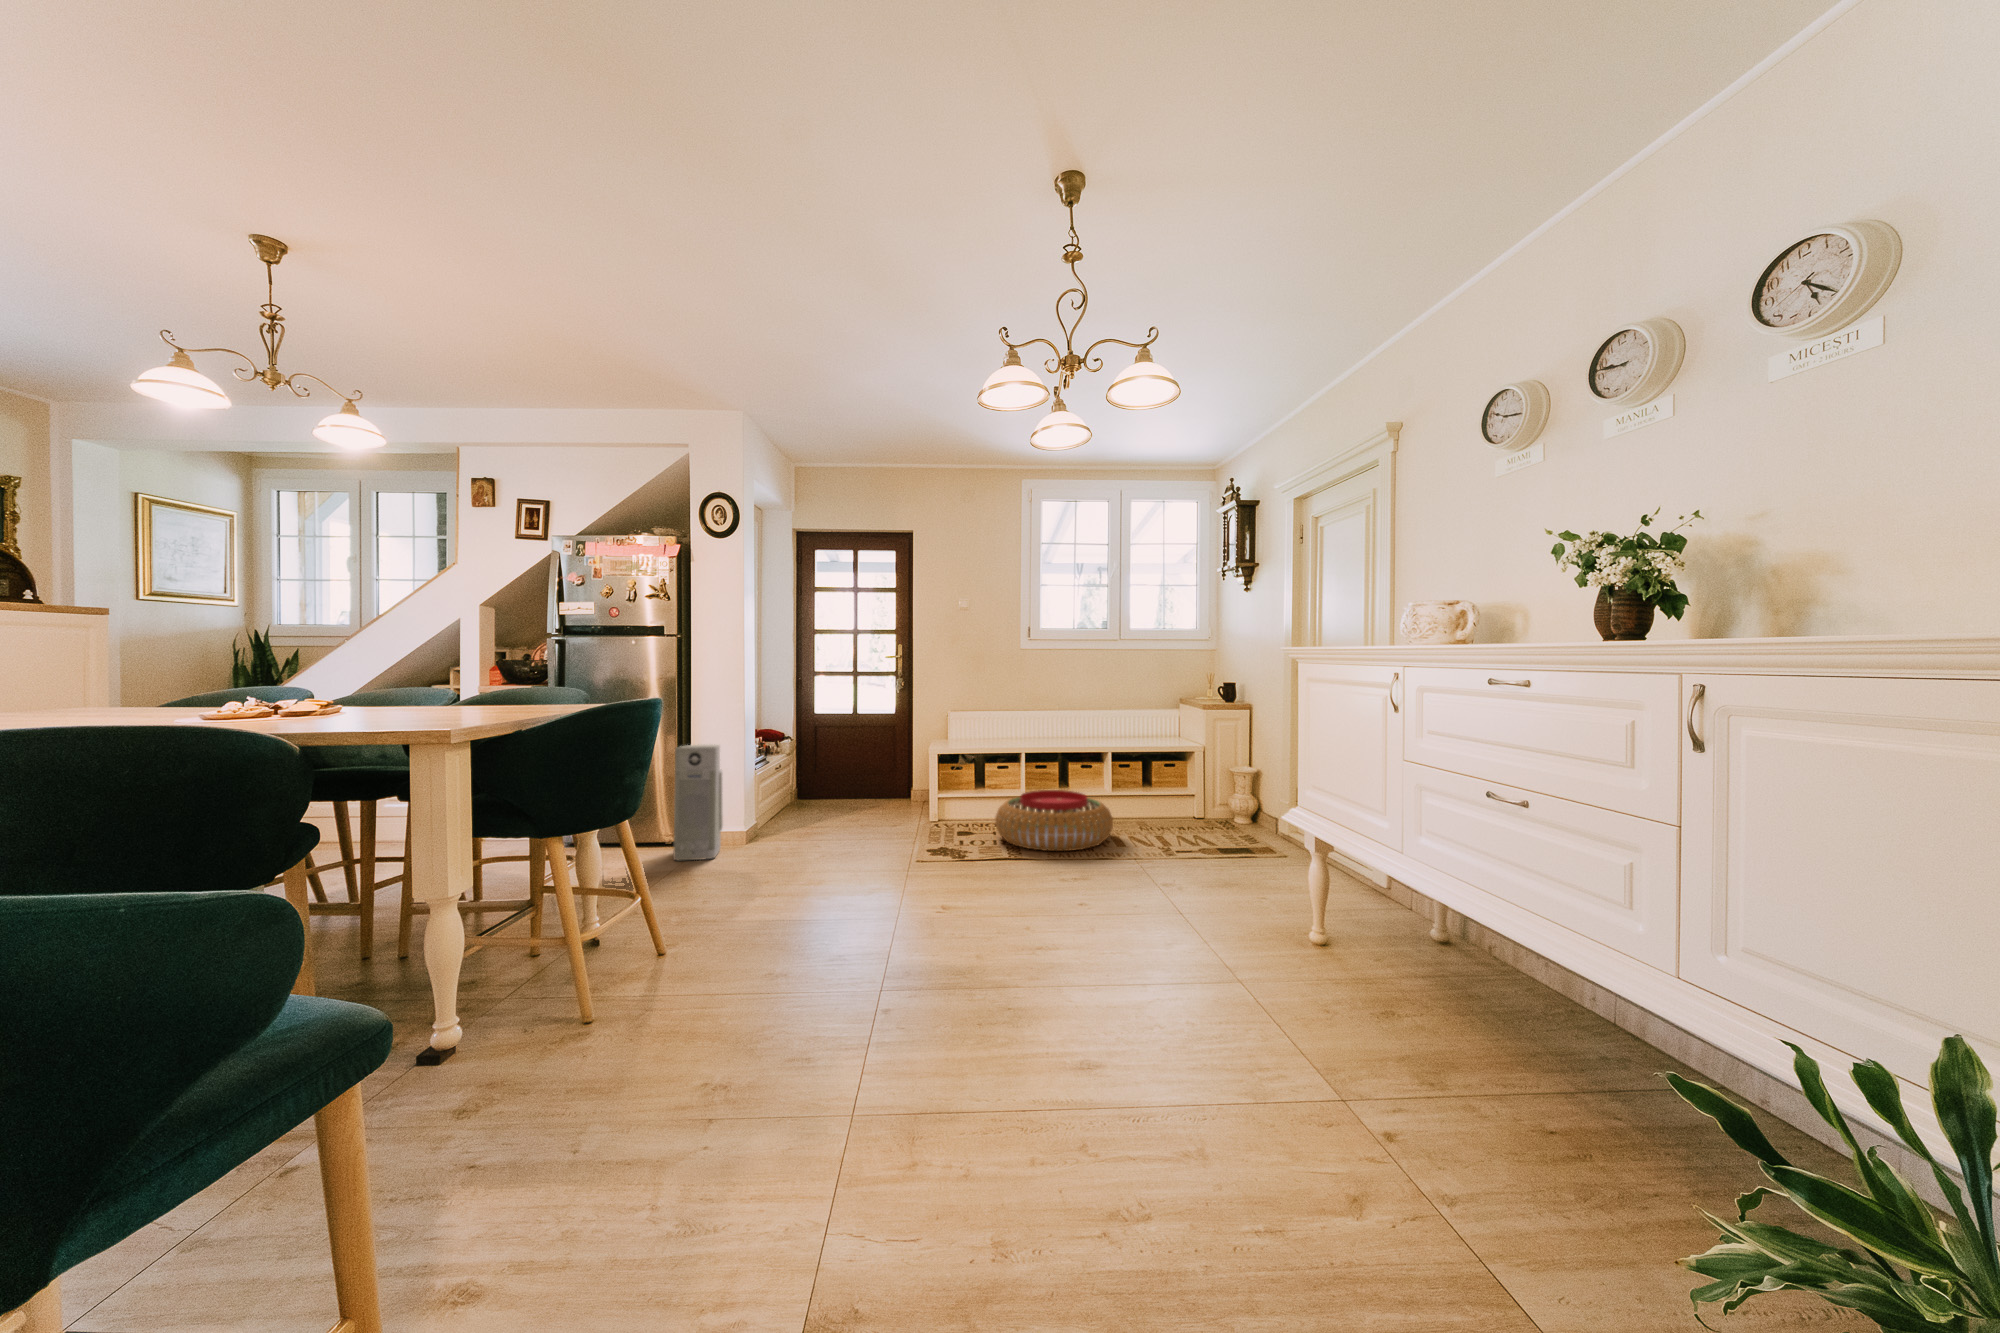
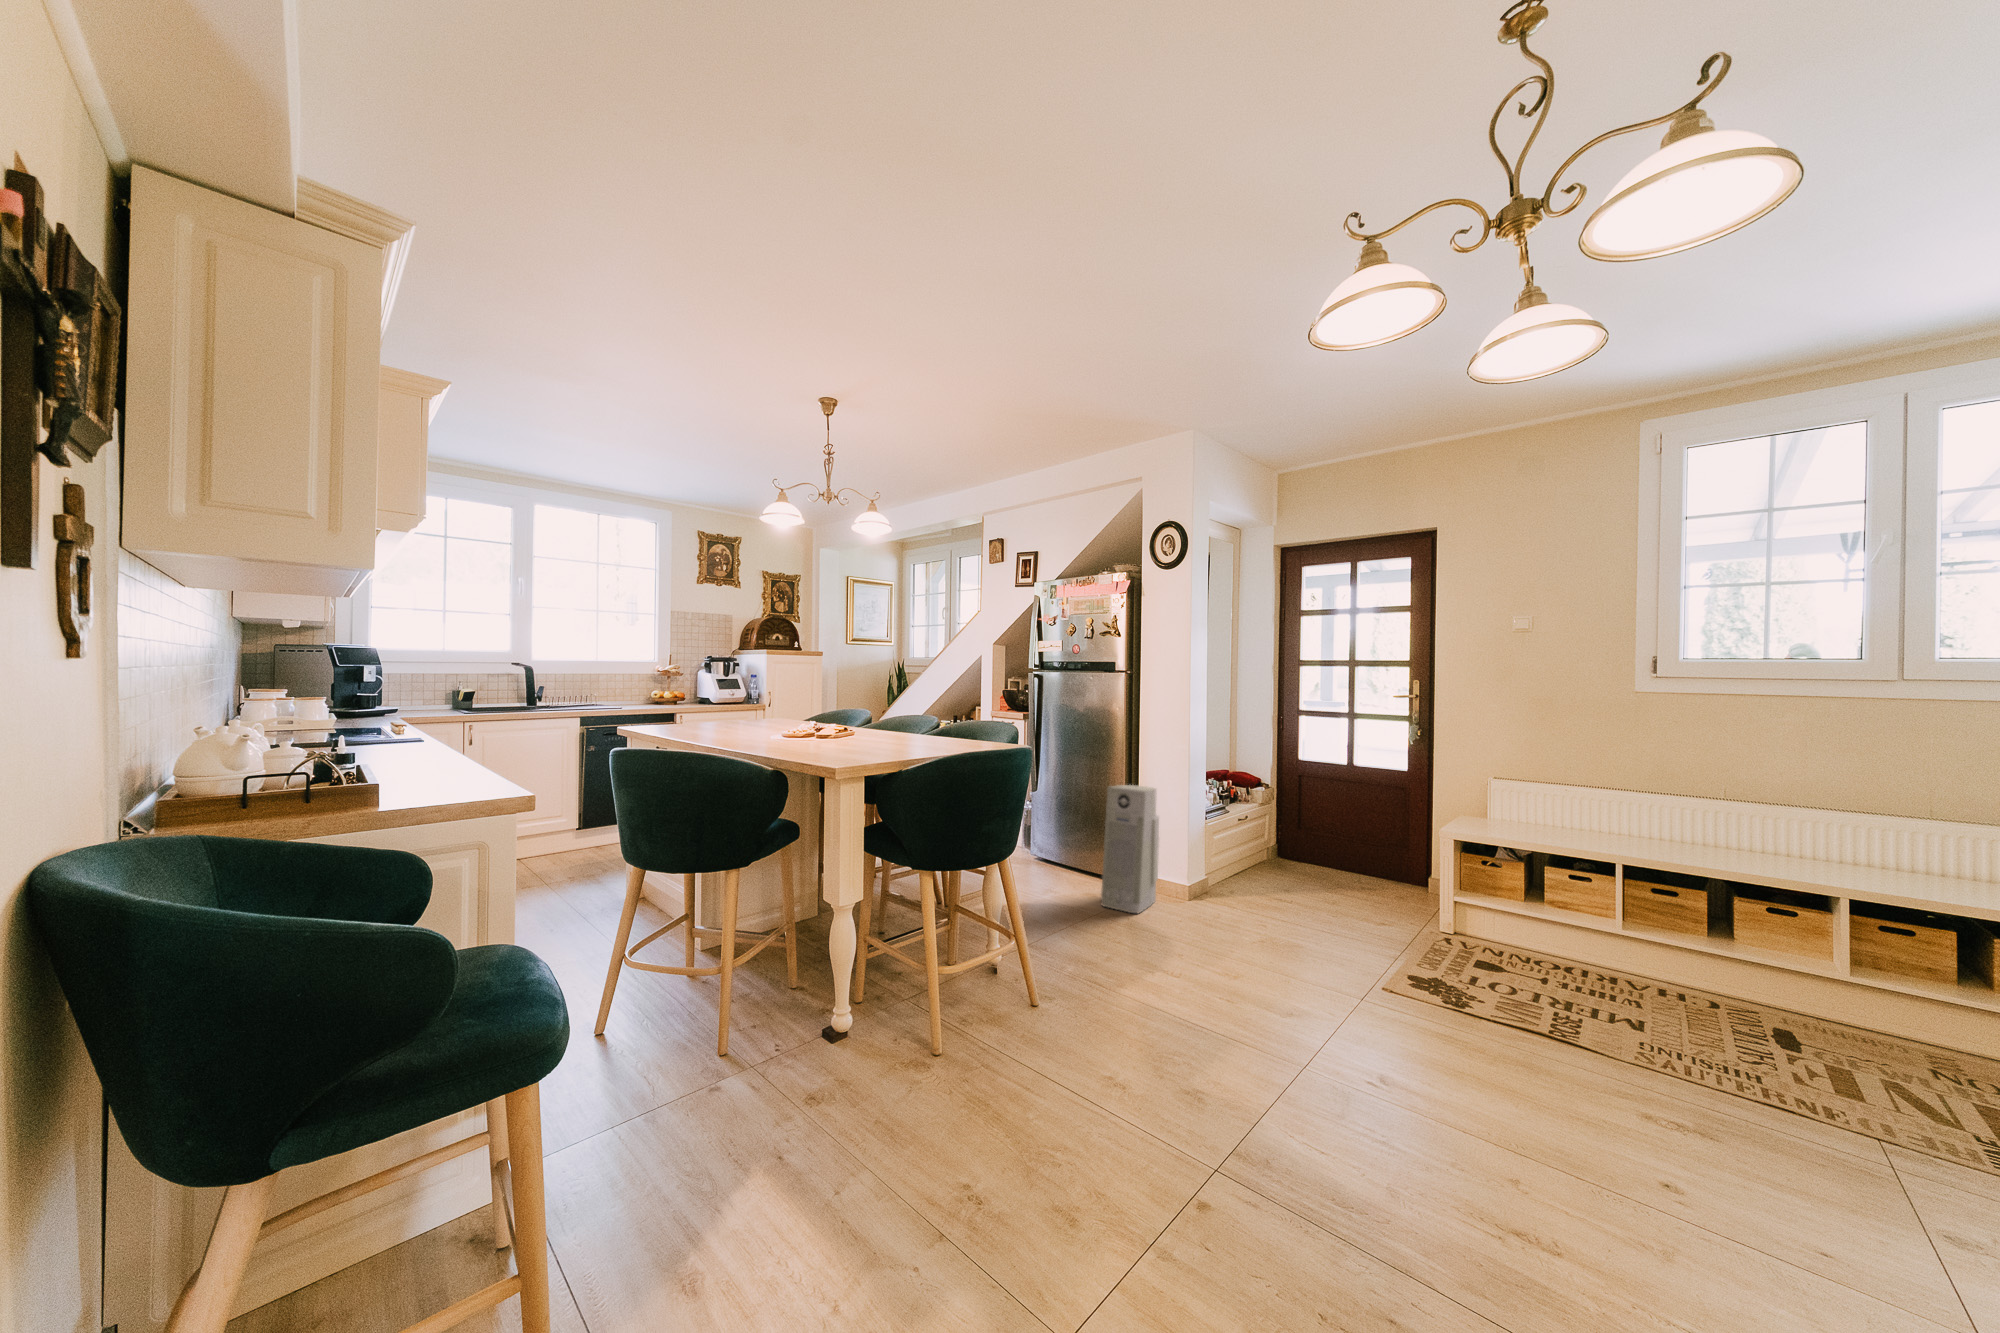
pouf: present [995,790,1113,851] -> none [1538,930,1827,1073]

